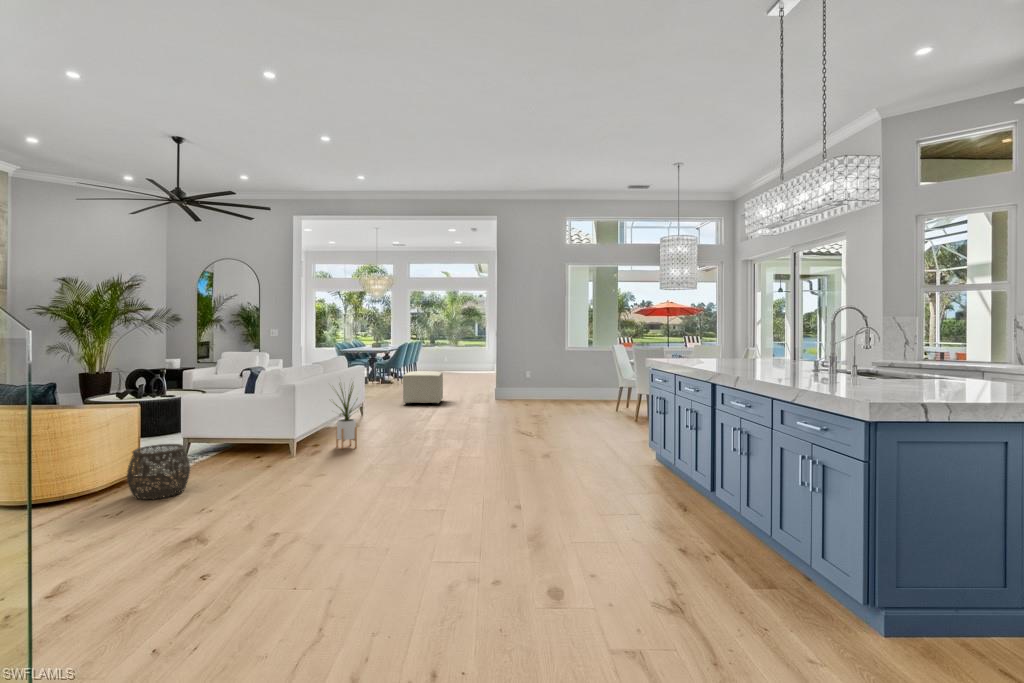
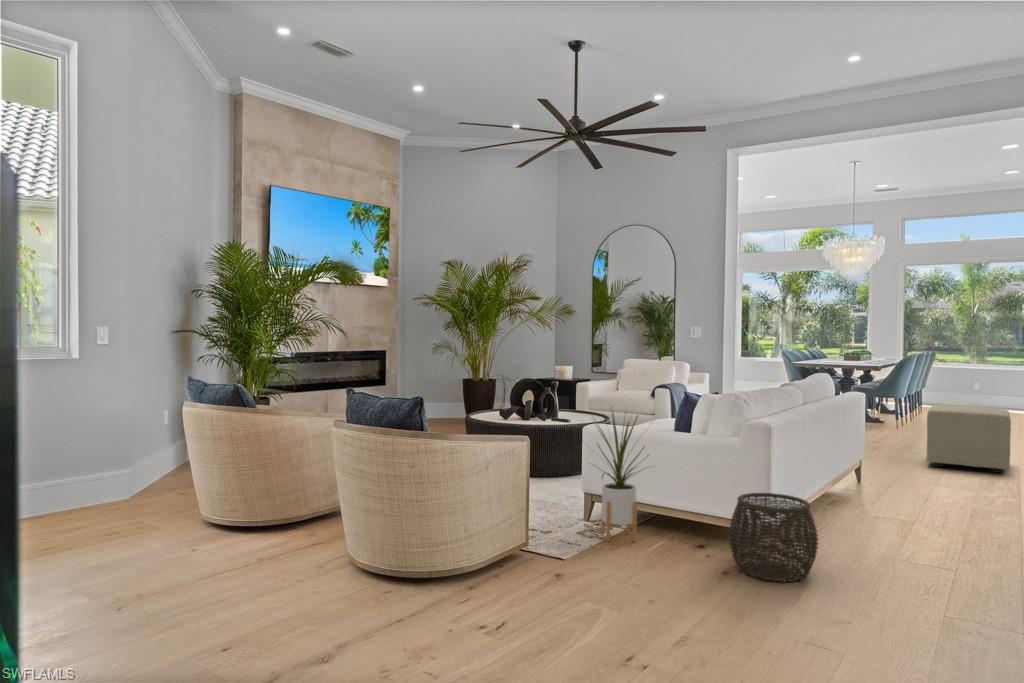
house plant: present [335,384,357,449] -> present [595,414,644,541]
woven basket: present [127,444,190,500] -> present [729,493,818,582]

